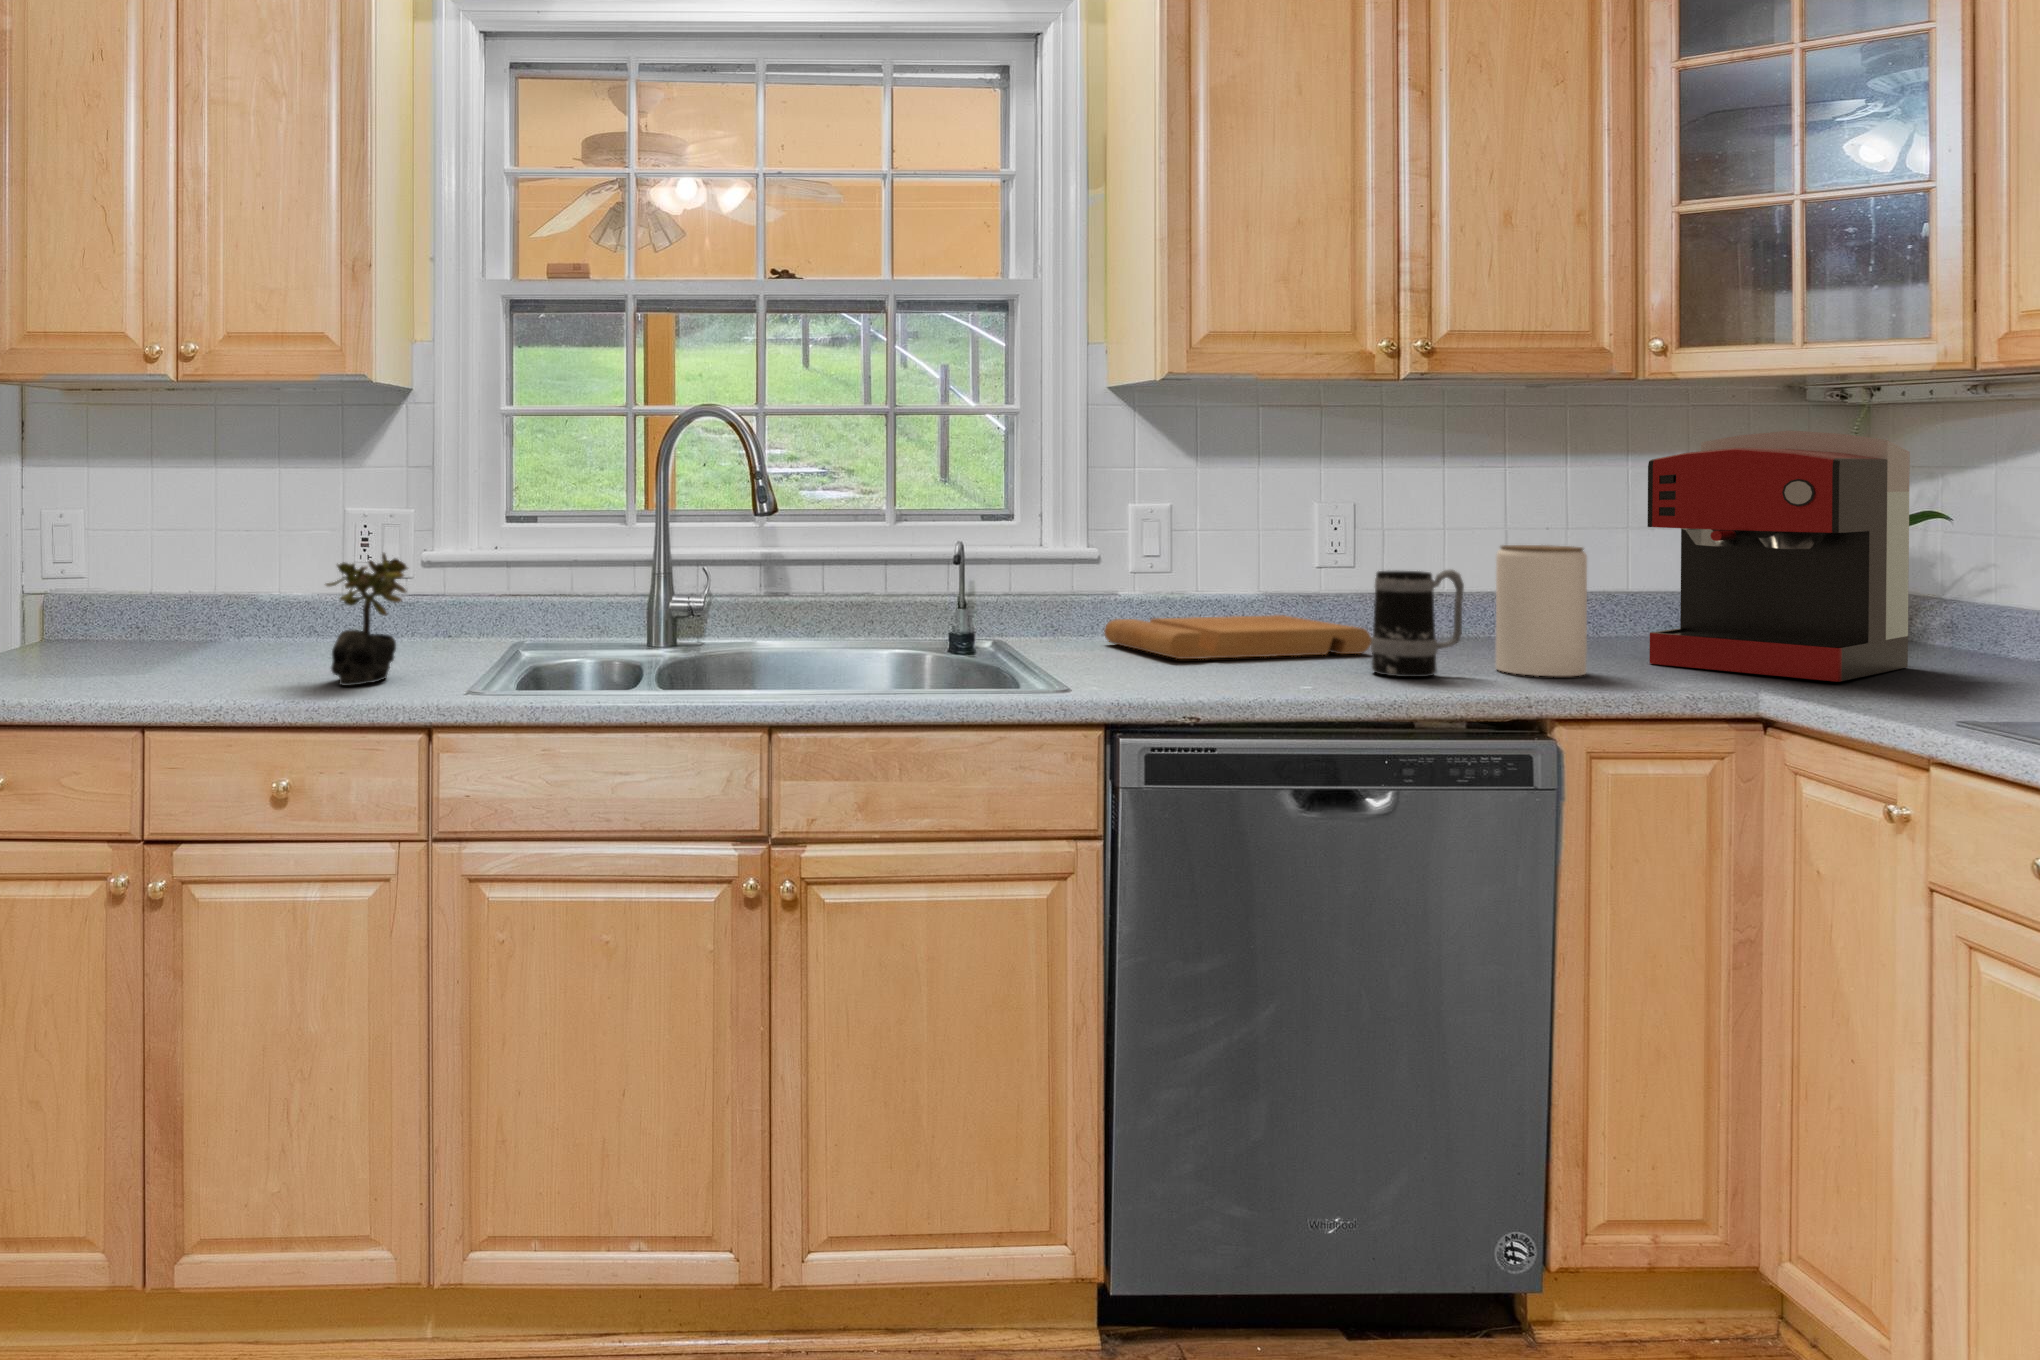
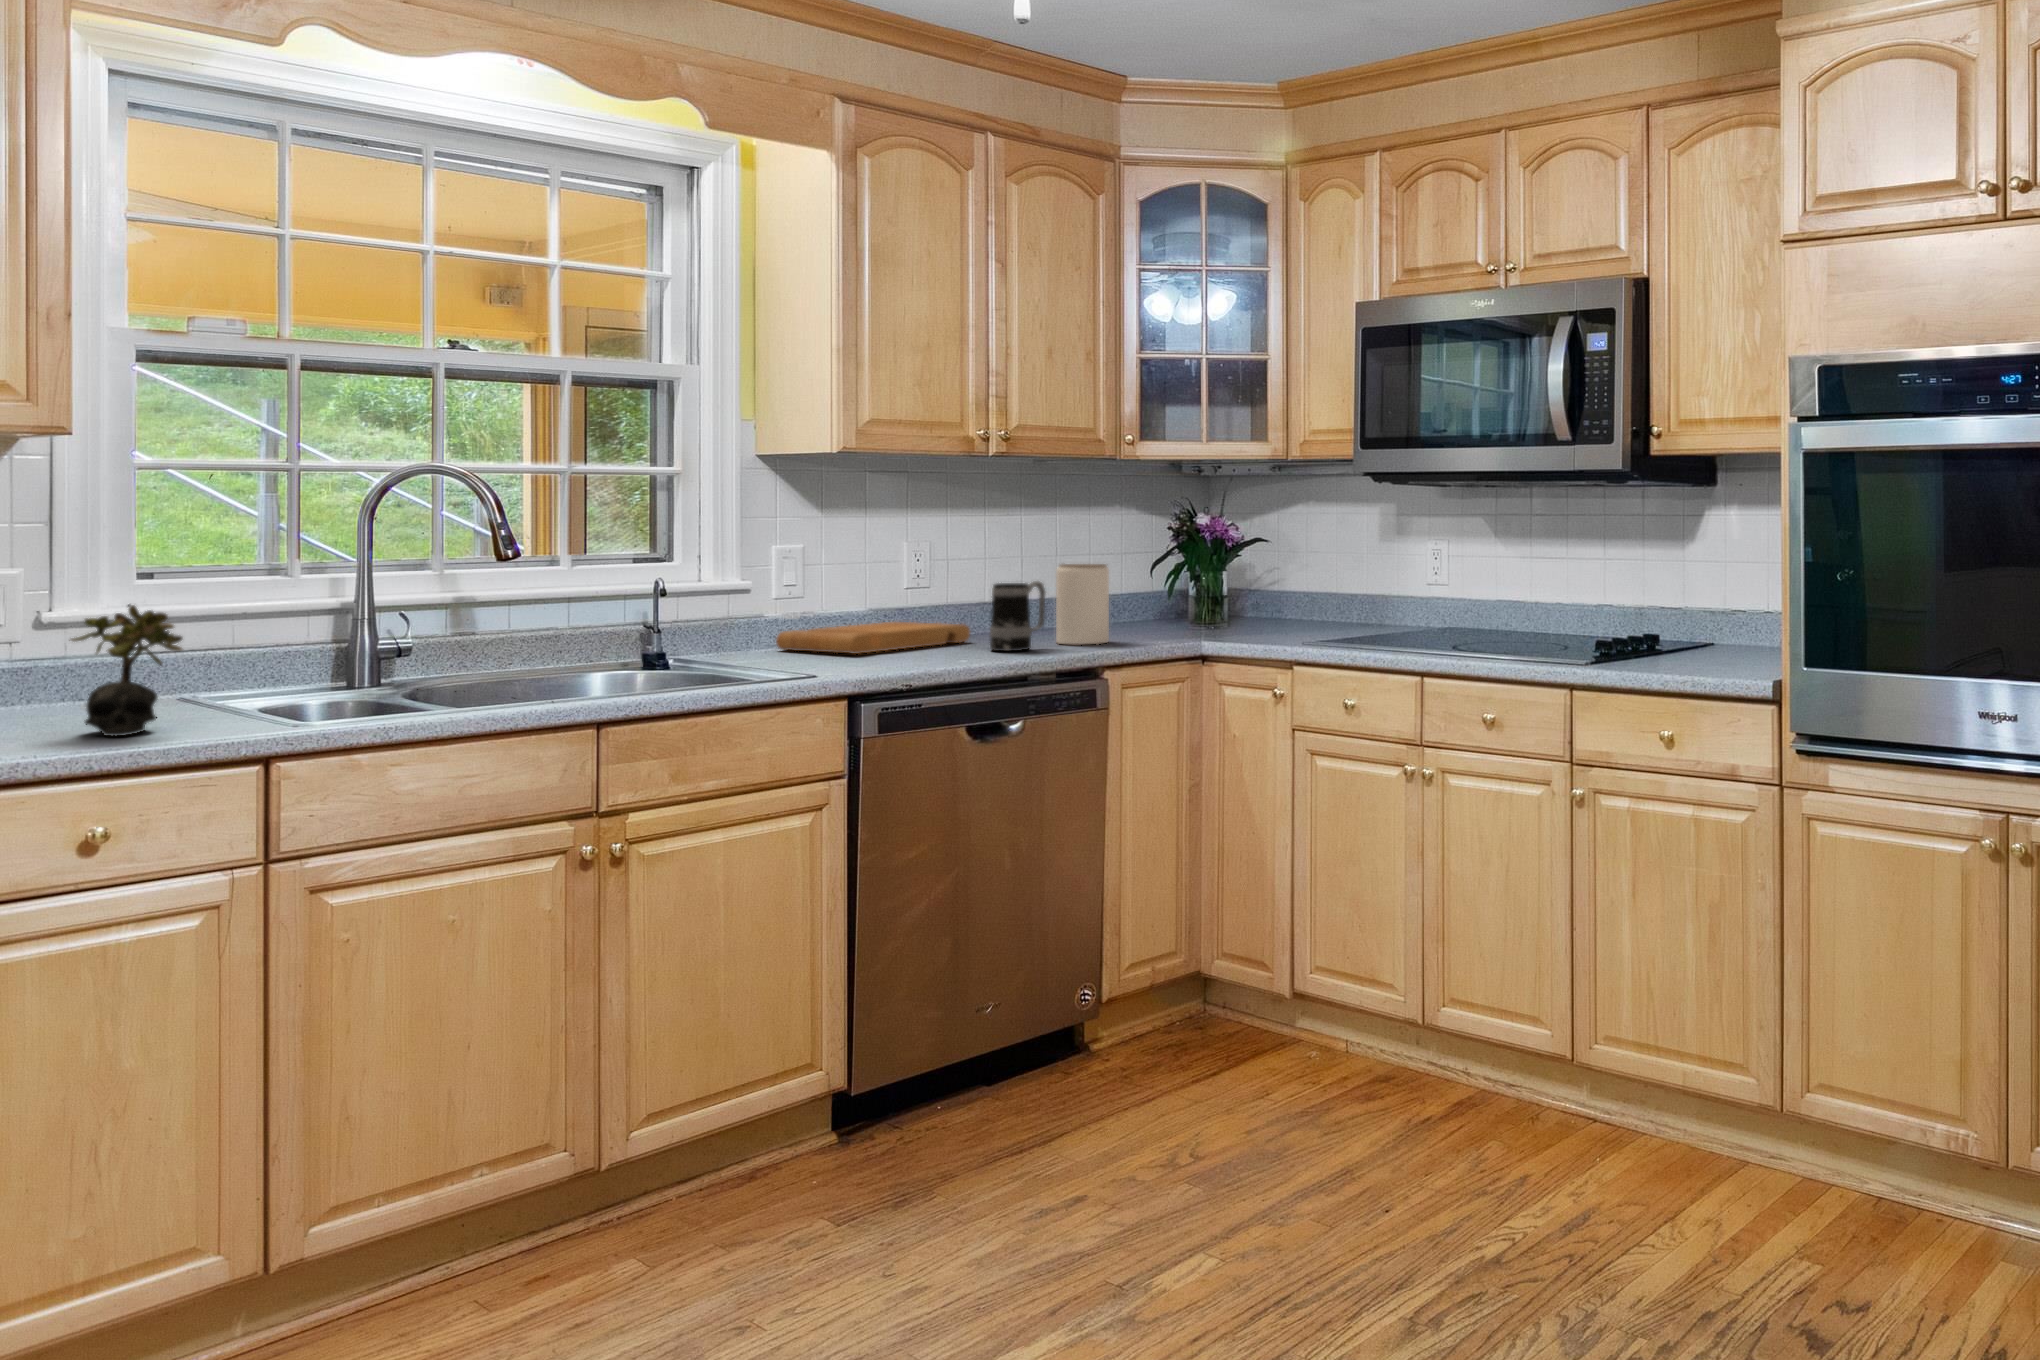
coffee maker: present [1647,431,1910,682] -> none [1130,492,1252,635]

